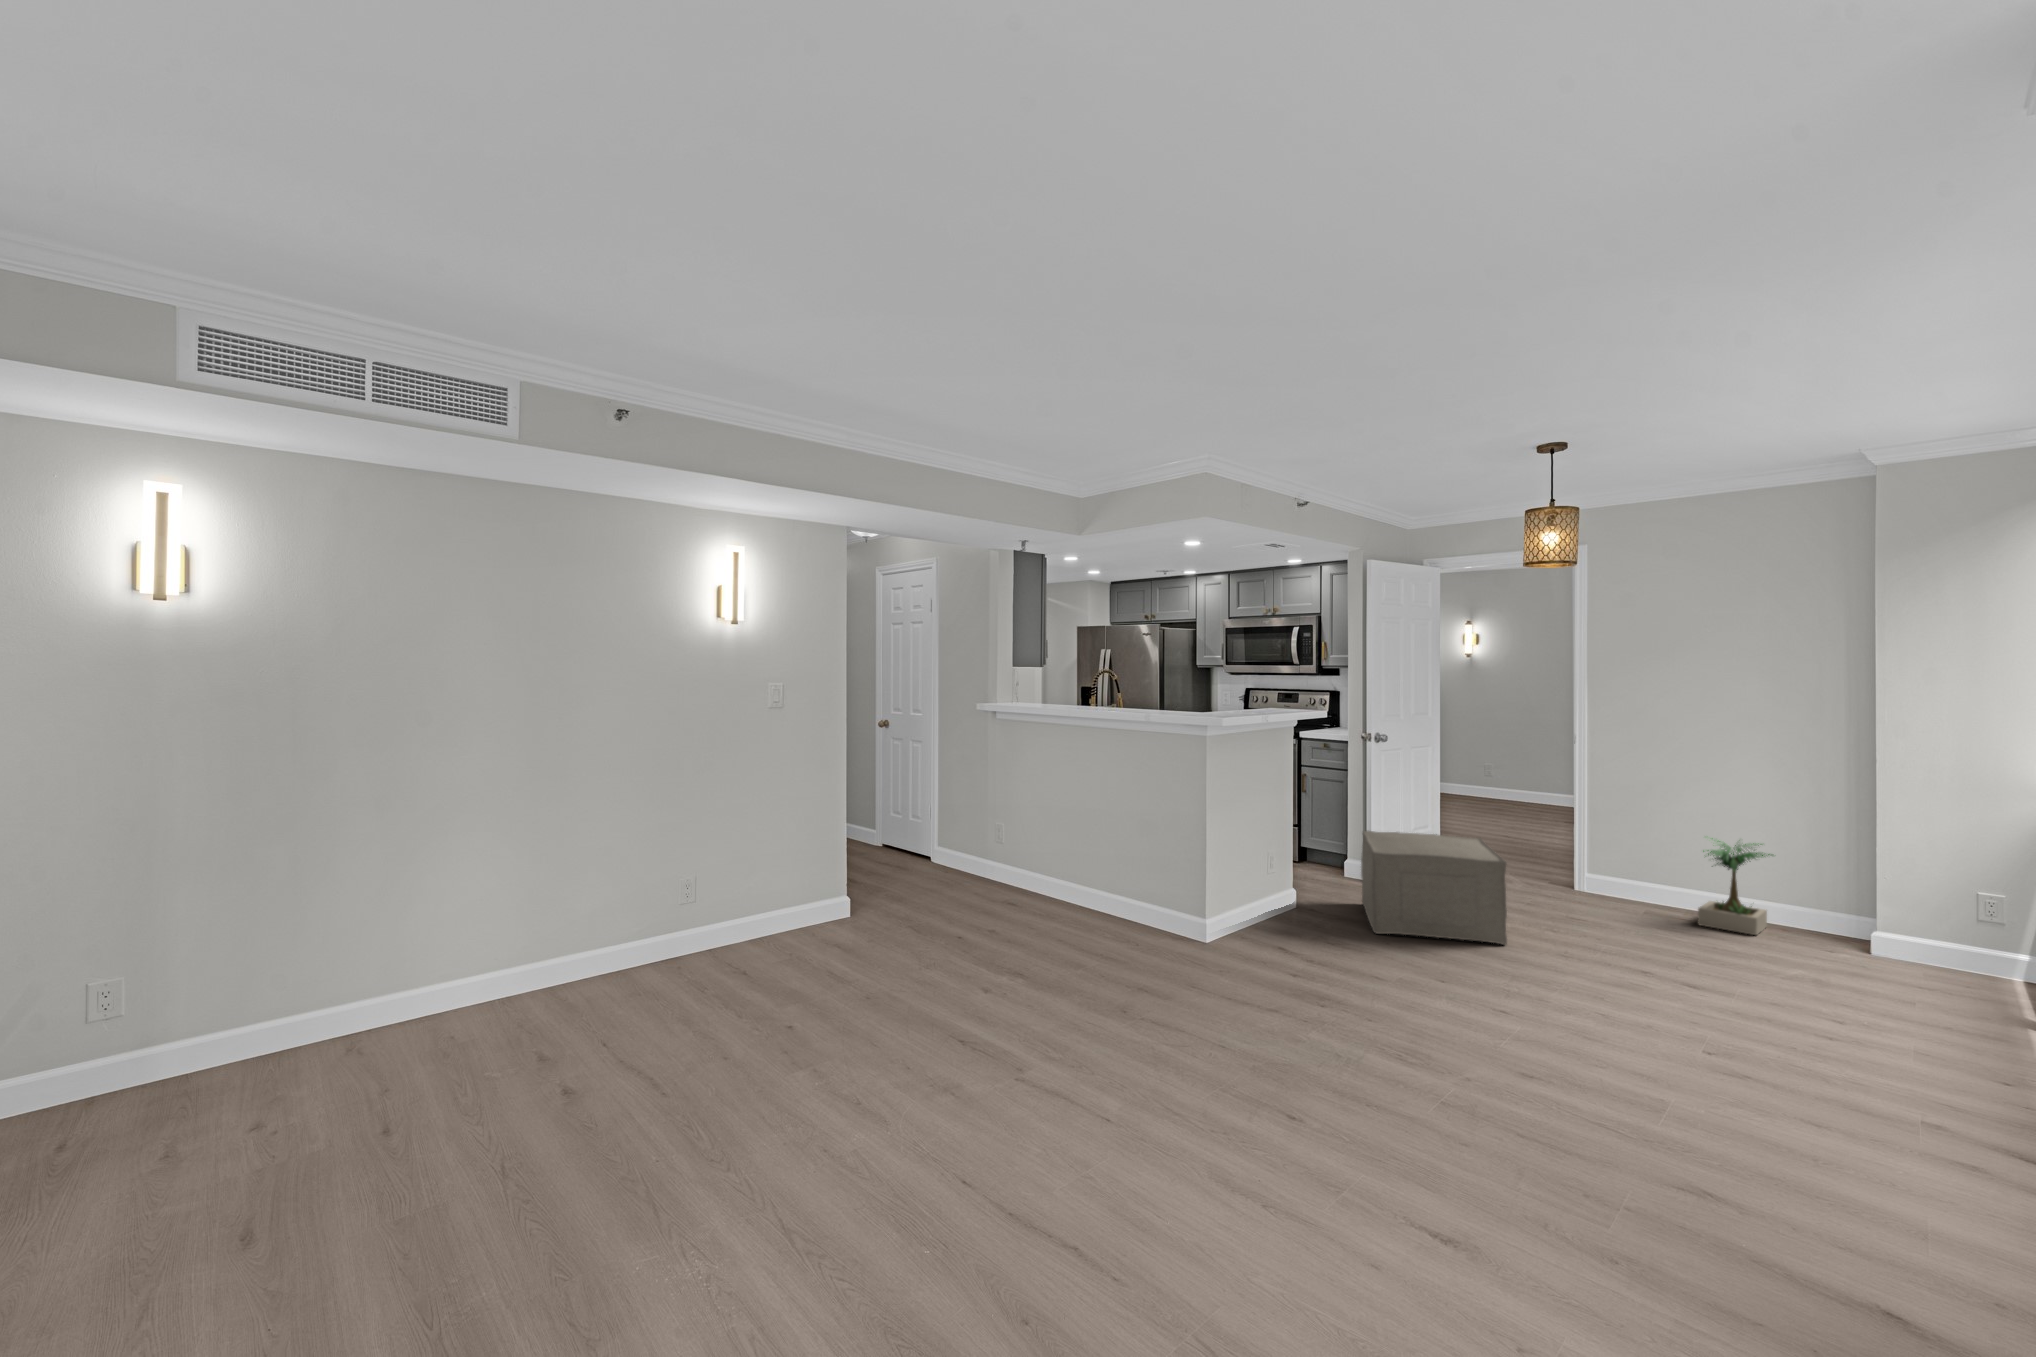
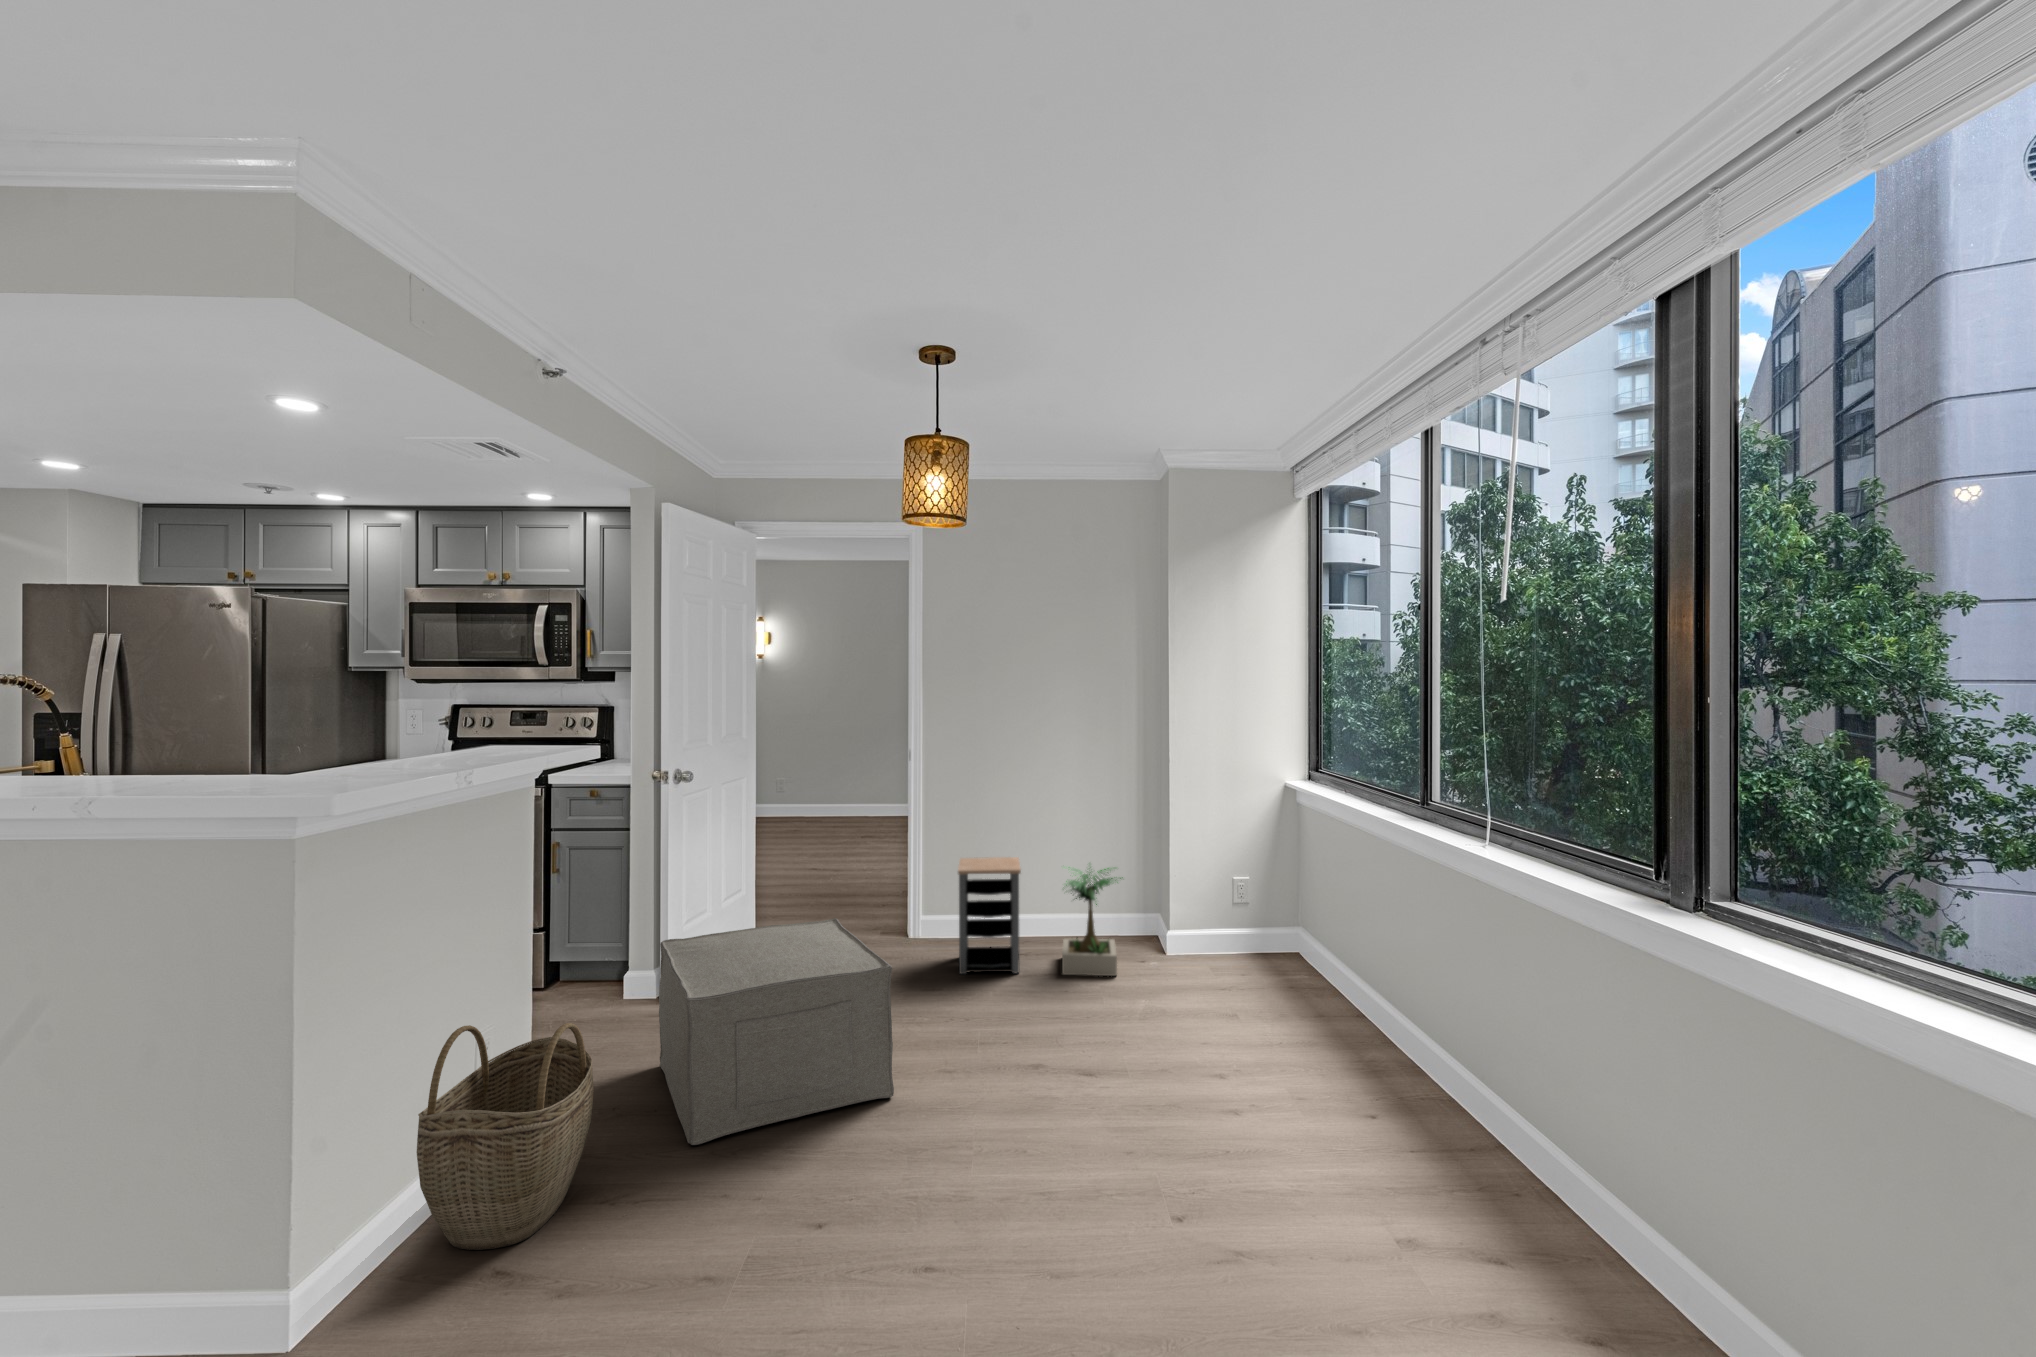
side table: none [1596,820,1665,917] -> present [958,857,1021,974]
woven basket: none [1248,840,1324,940] -> present [417,1023,594,1250]

